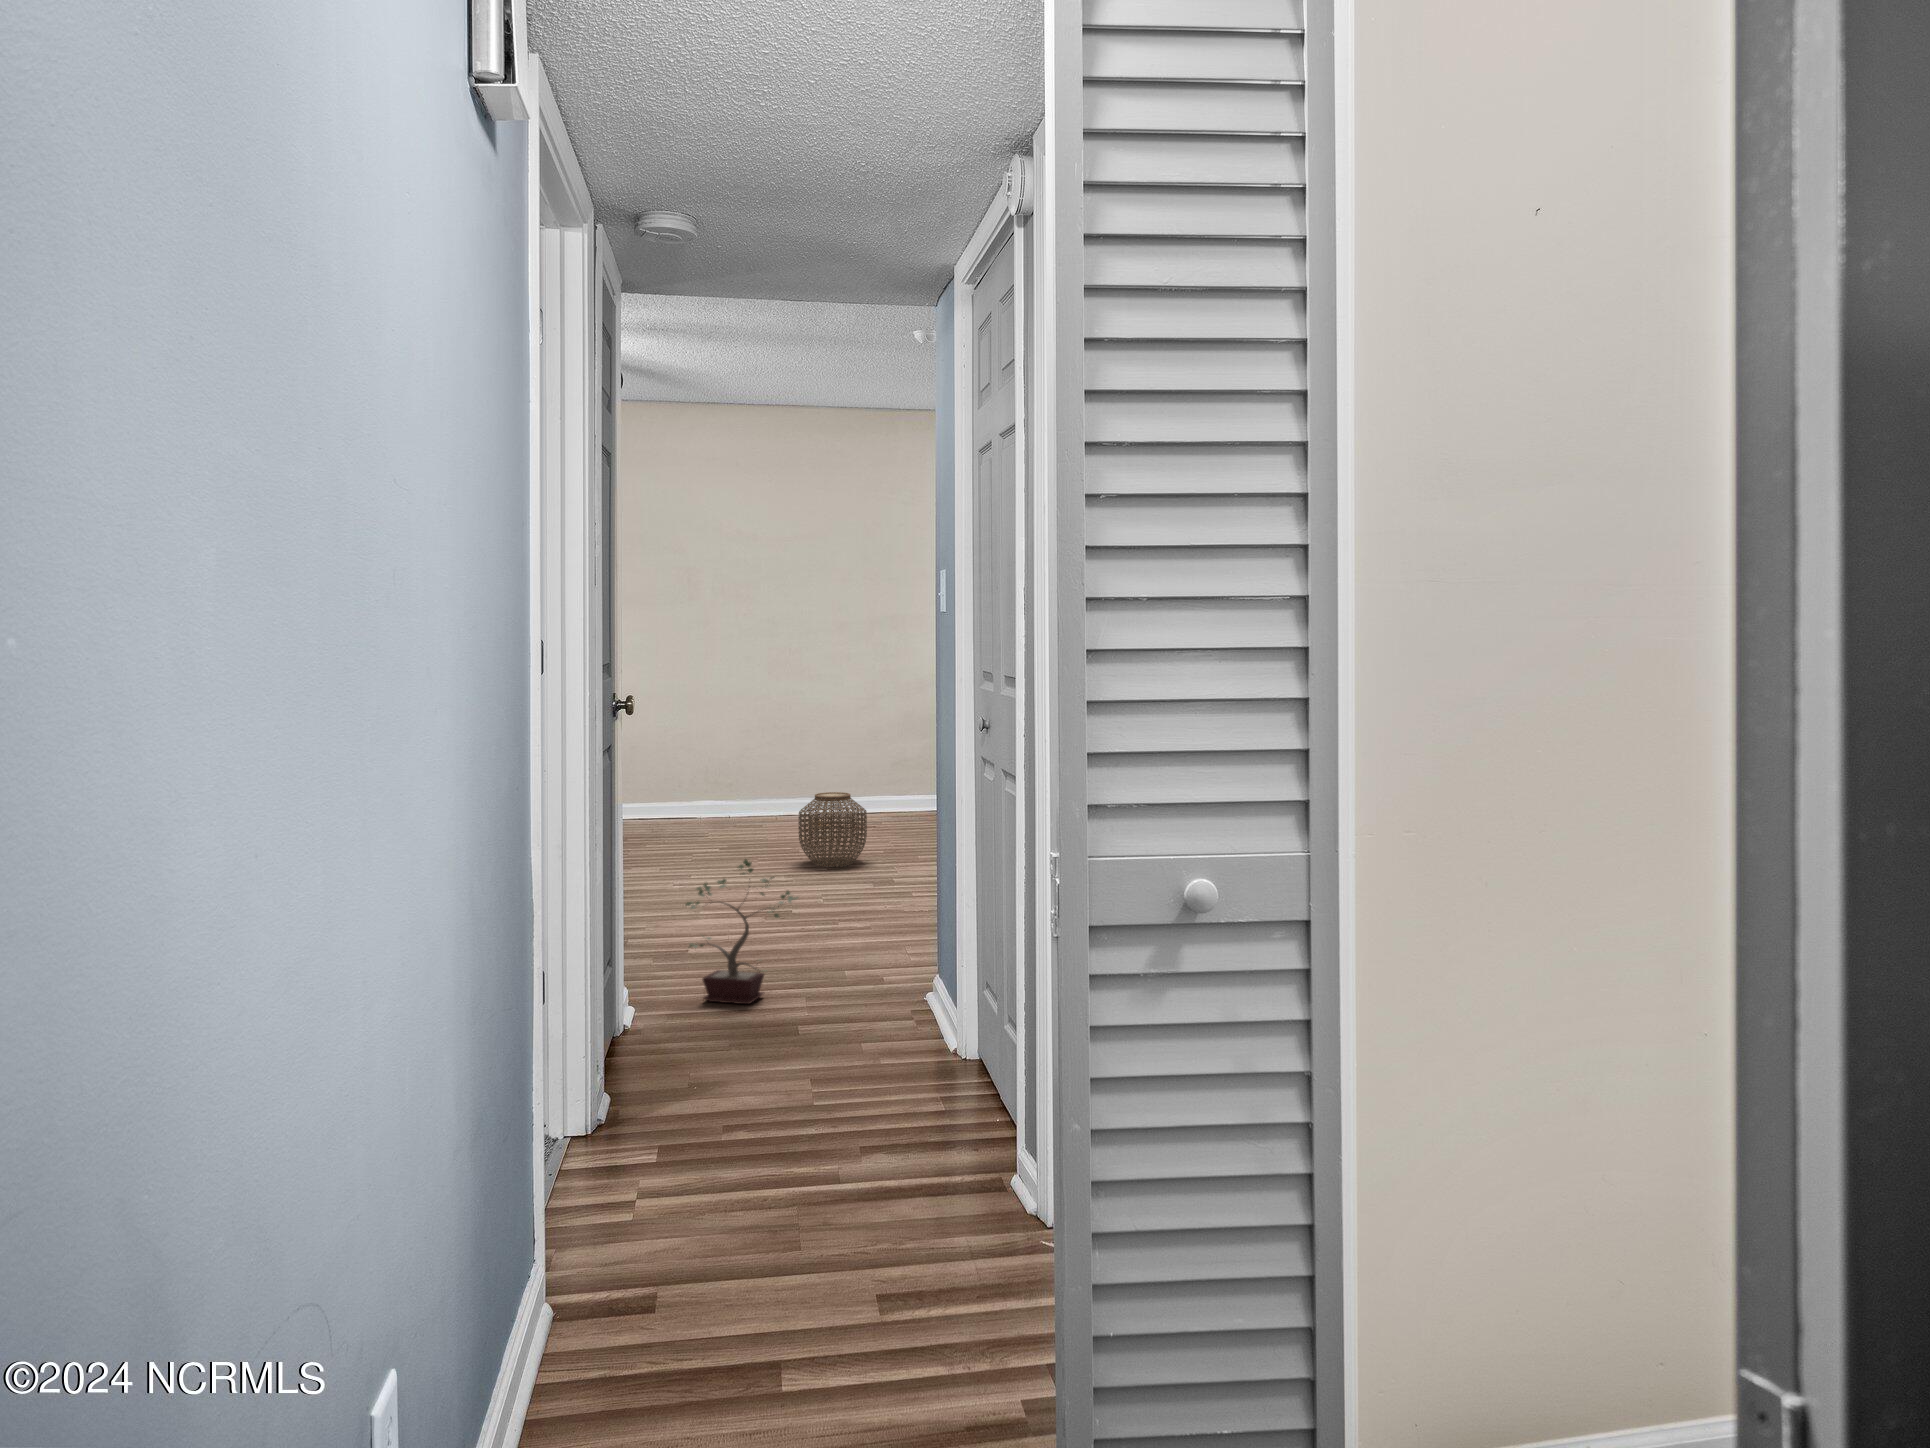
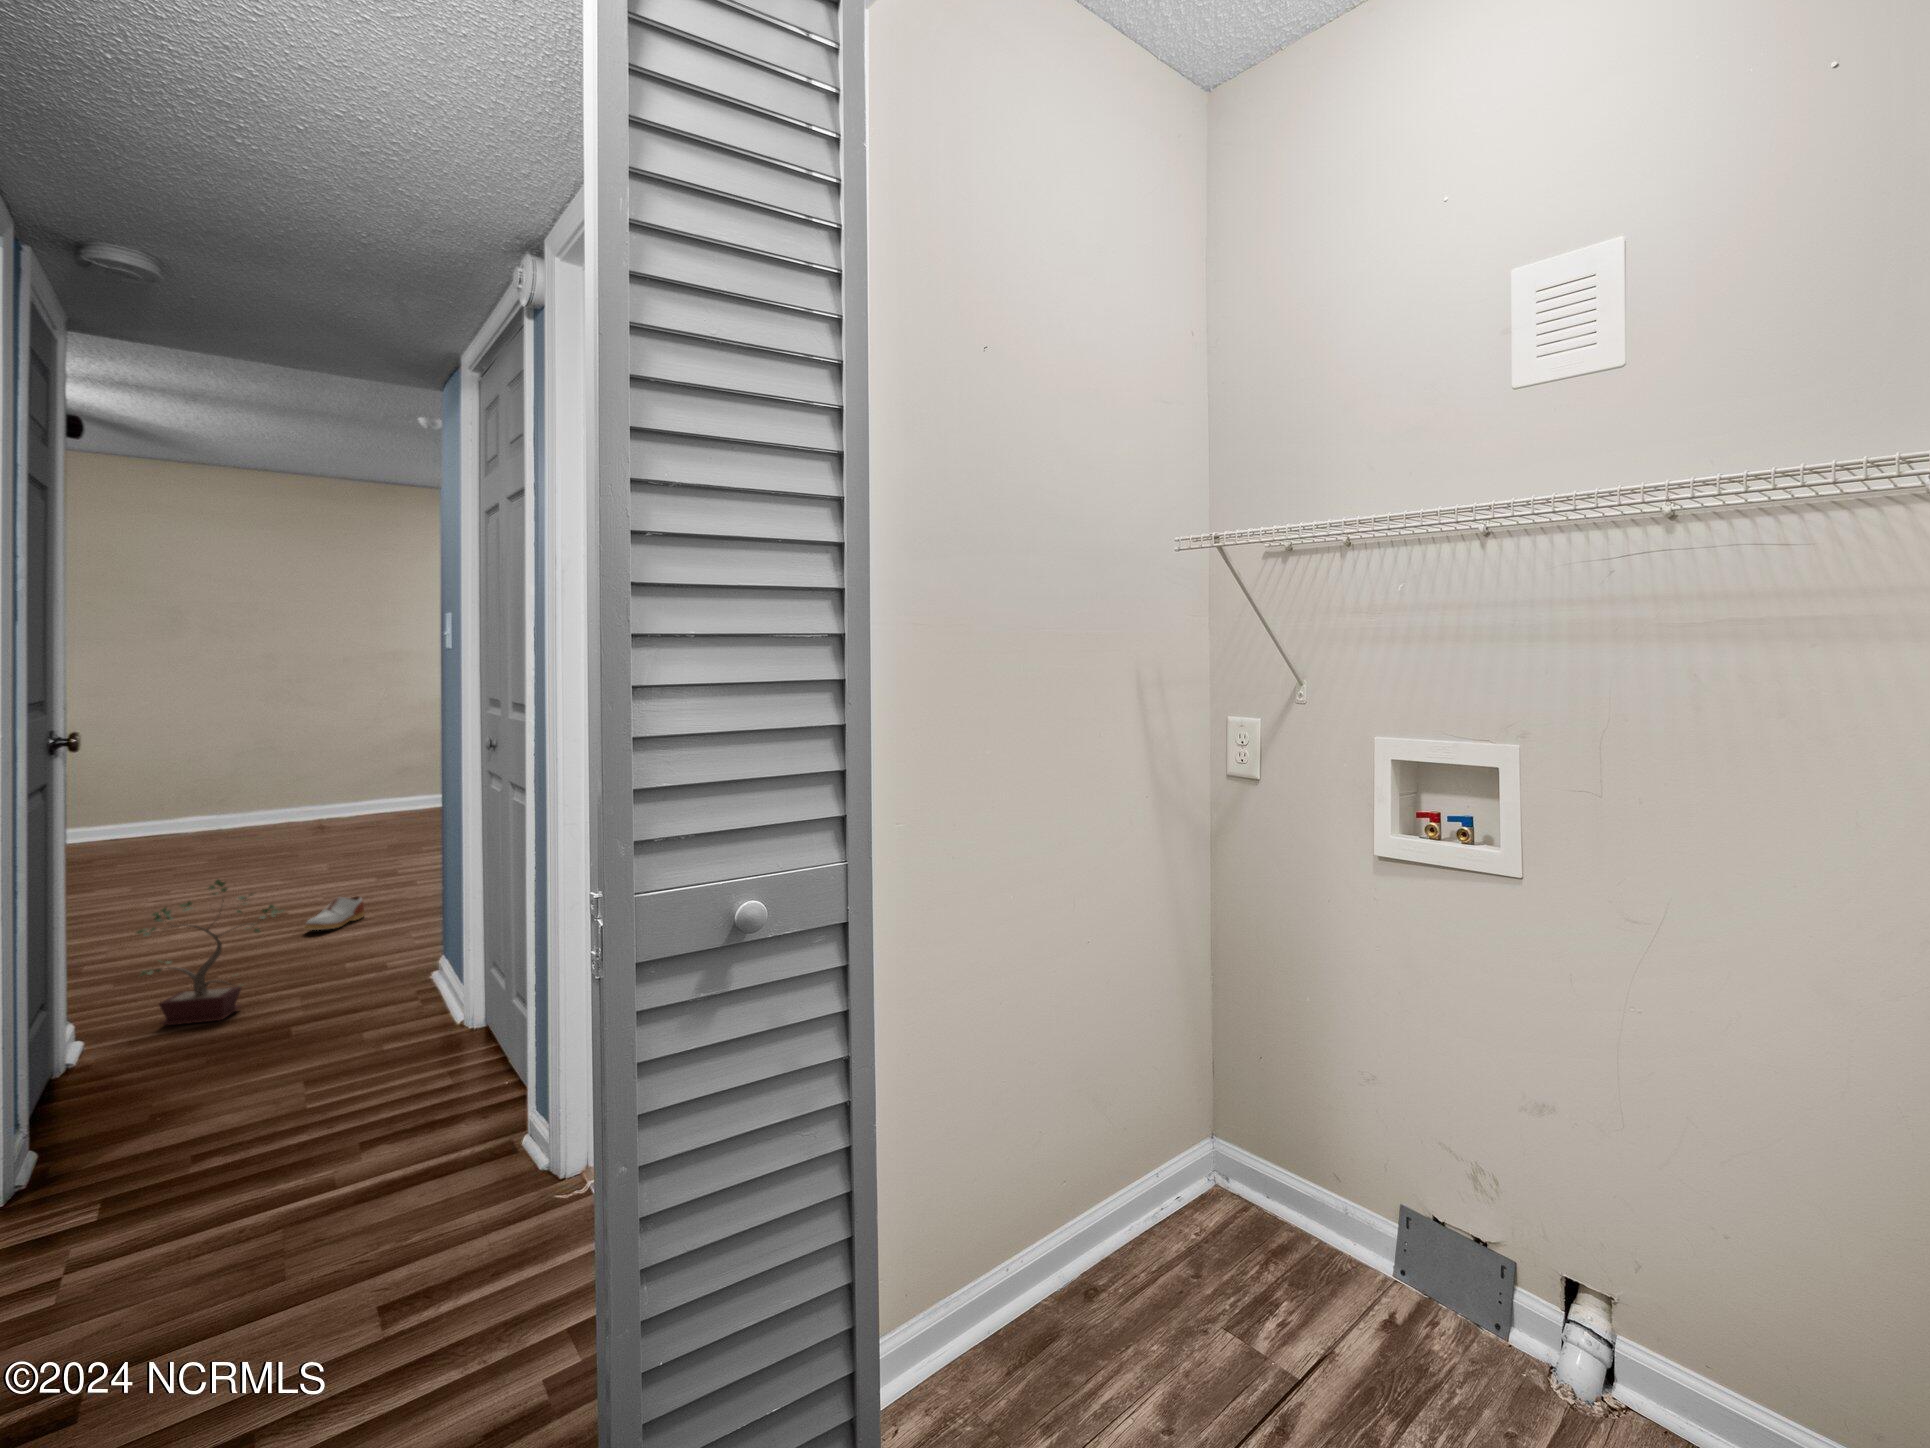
woven basket: present [798,792,867,867] -> none [288,803,365,871]
shoe: none [813,895,867,929] -> present [304,896,365,930]

